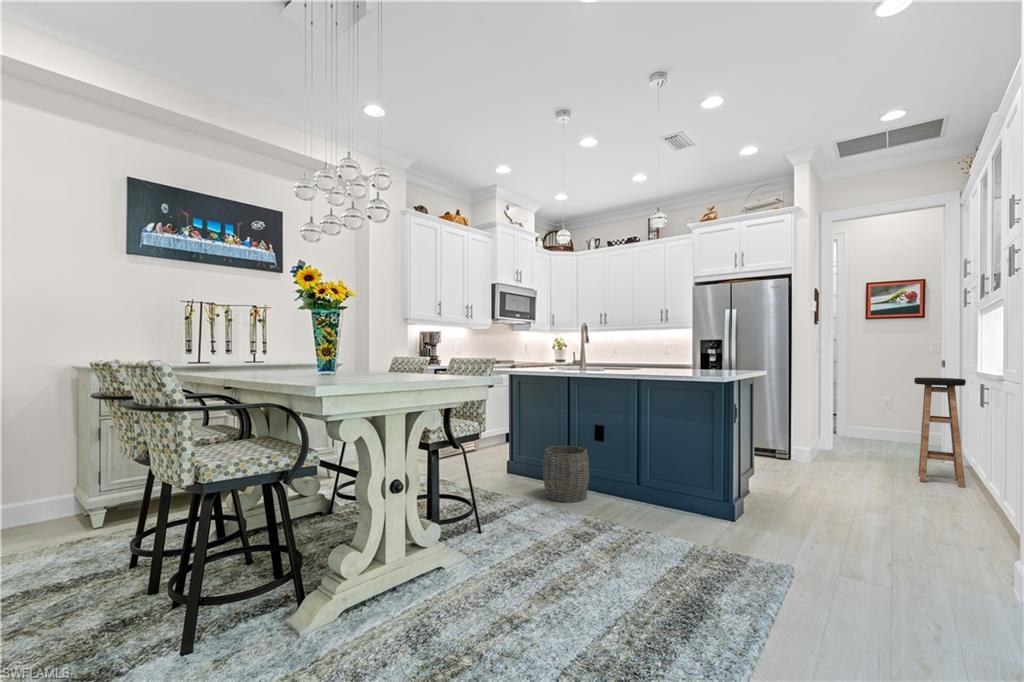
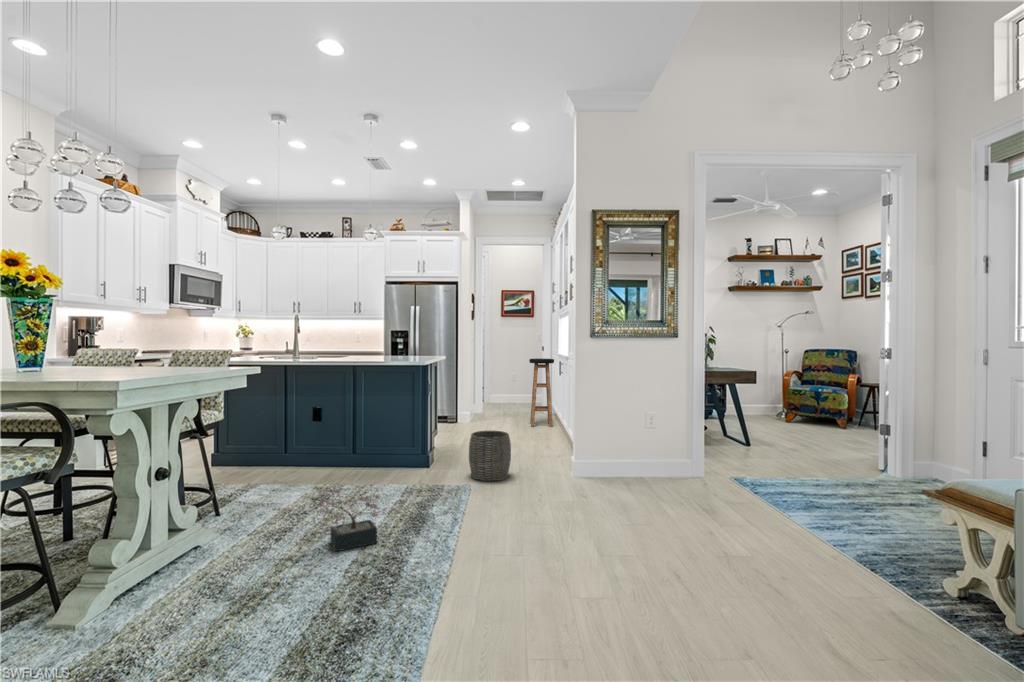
woven basket: present [543,446,589,502] -> present [469,430,511,481]
decorative plant: none [542,534,639,634] -> present [313,488,386,551]

